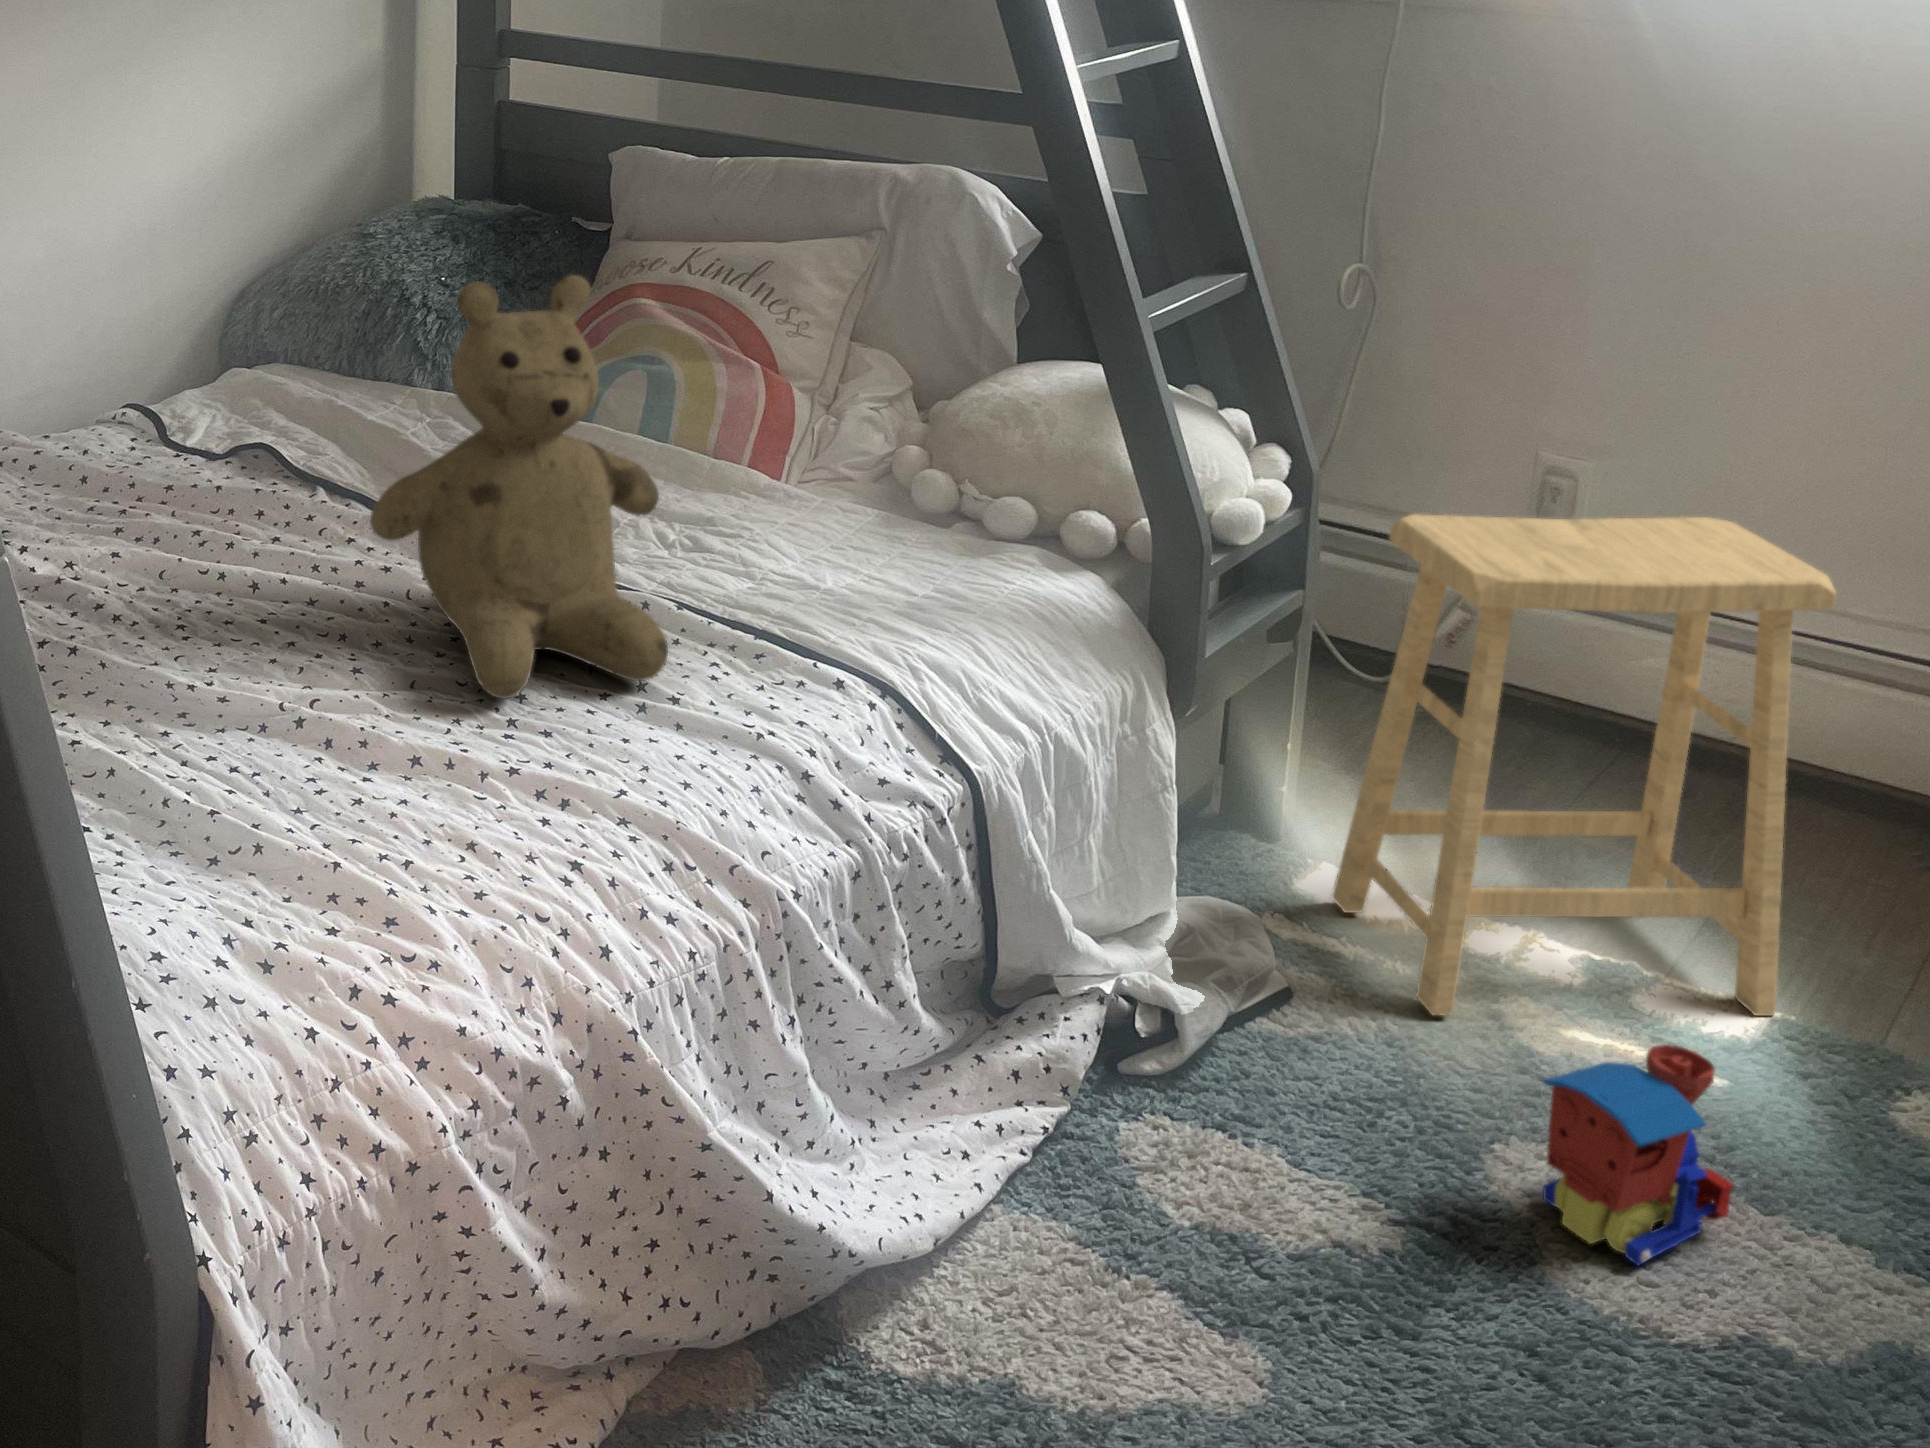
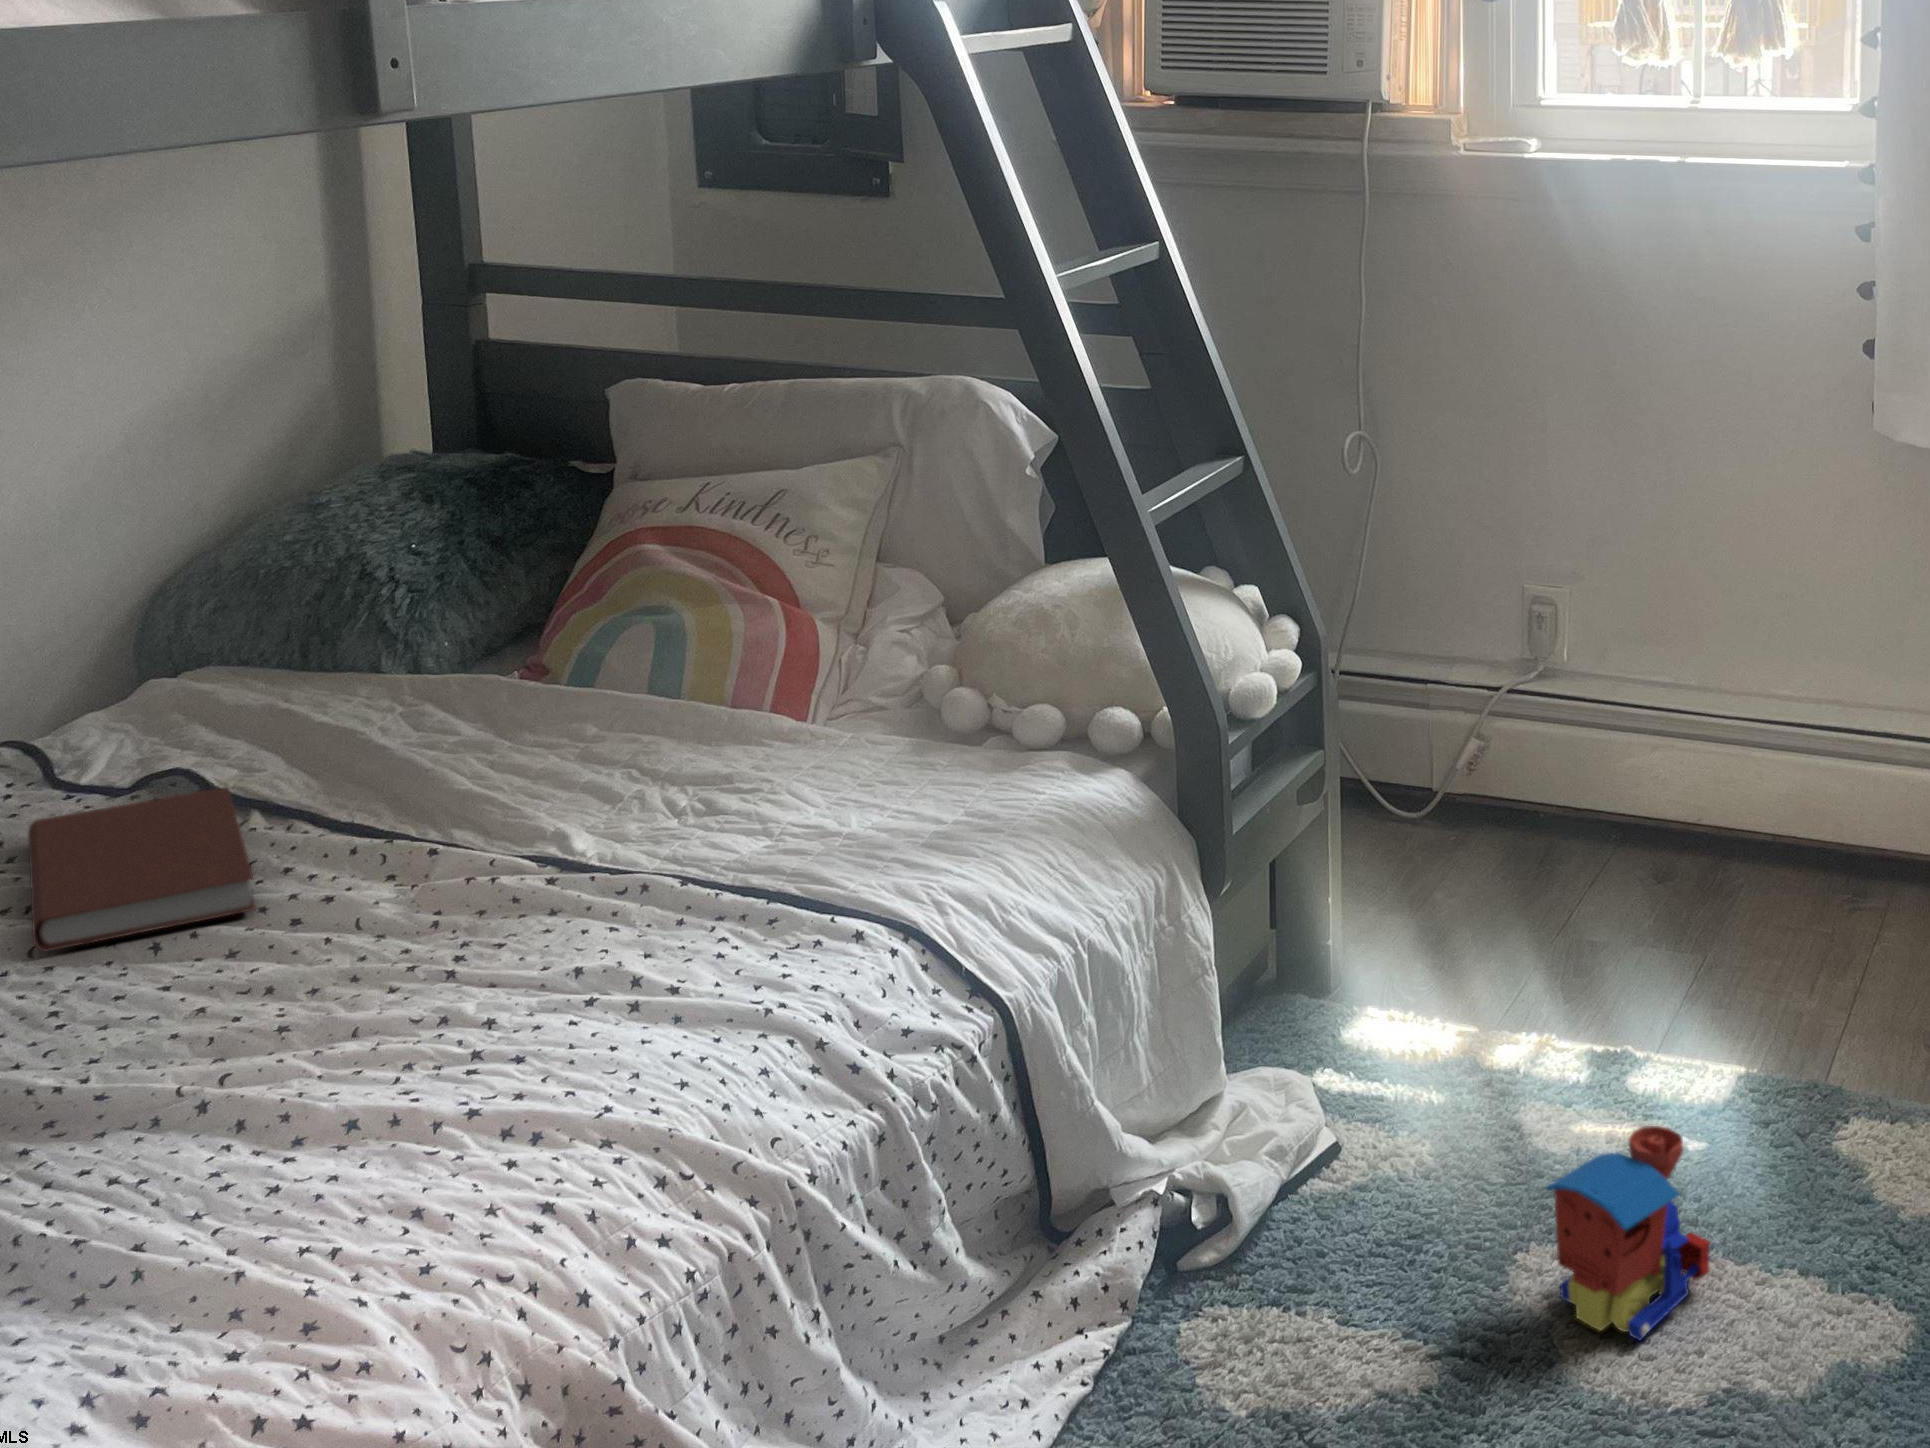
teddy bear: present [370,275,668,698] -> none [290,544,658,1028]
book: none [153,462,328,574] -> present [28,787,256,952]
footstool: present [1332,514,1836,1016] -> none [1376,632,1745,1140]

